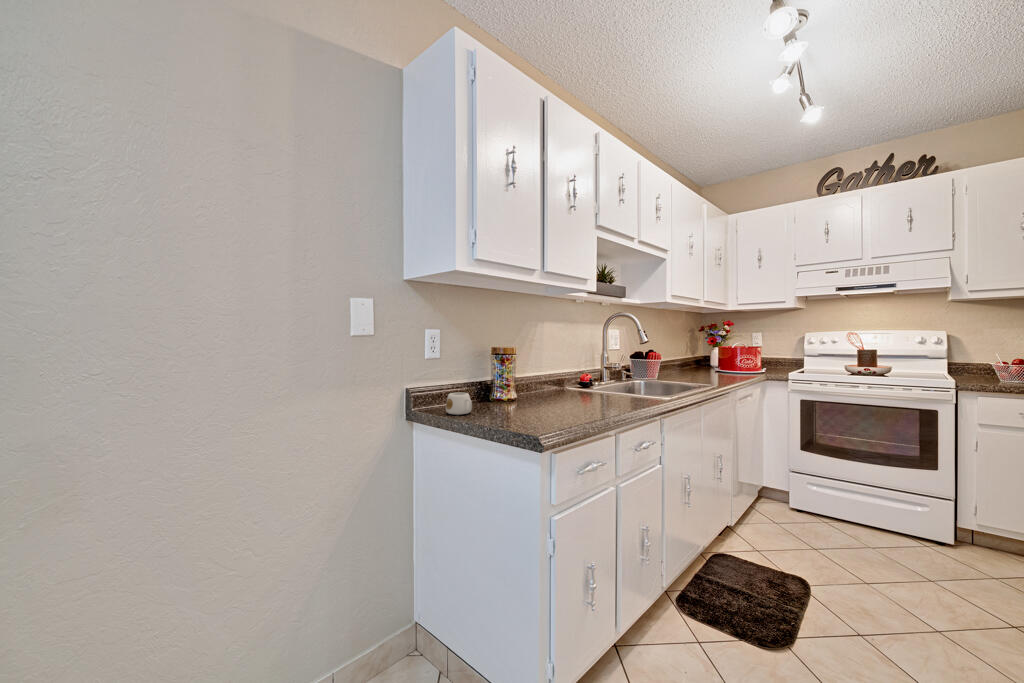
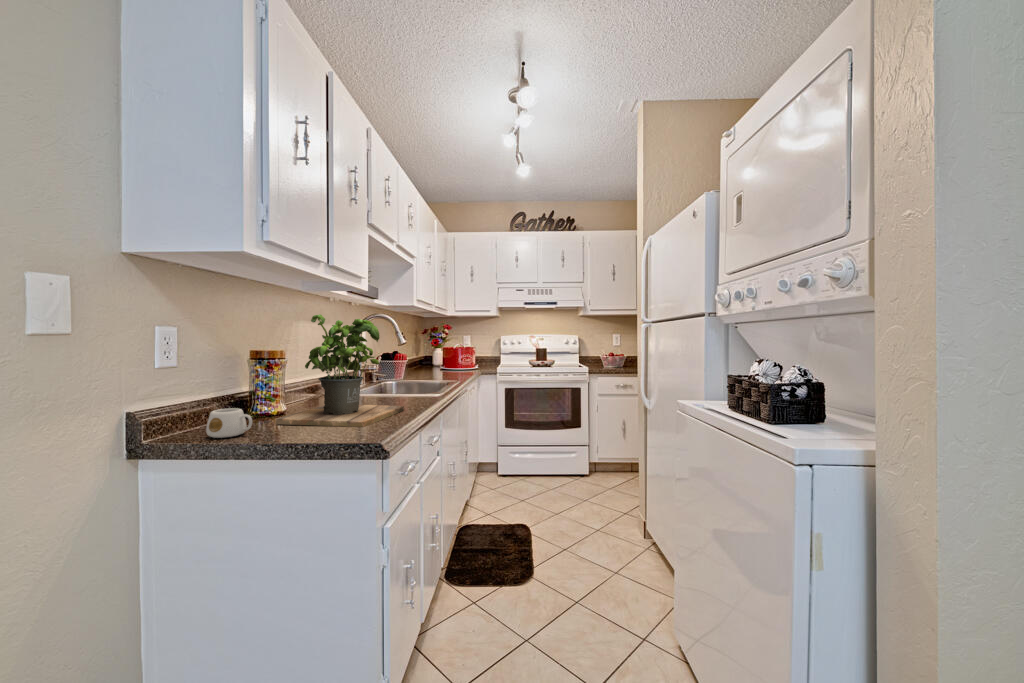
potted plant: none [498,317,612,422] -> present [275,315,404,427]

